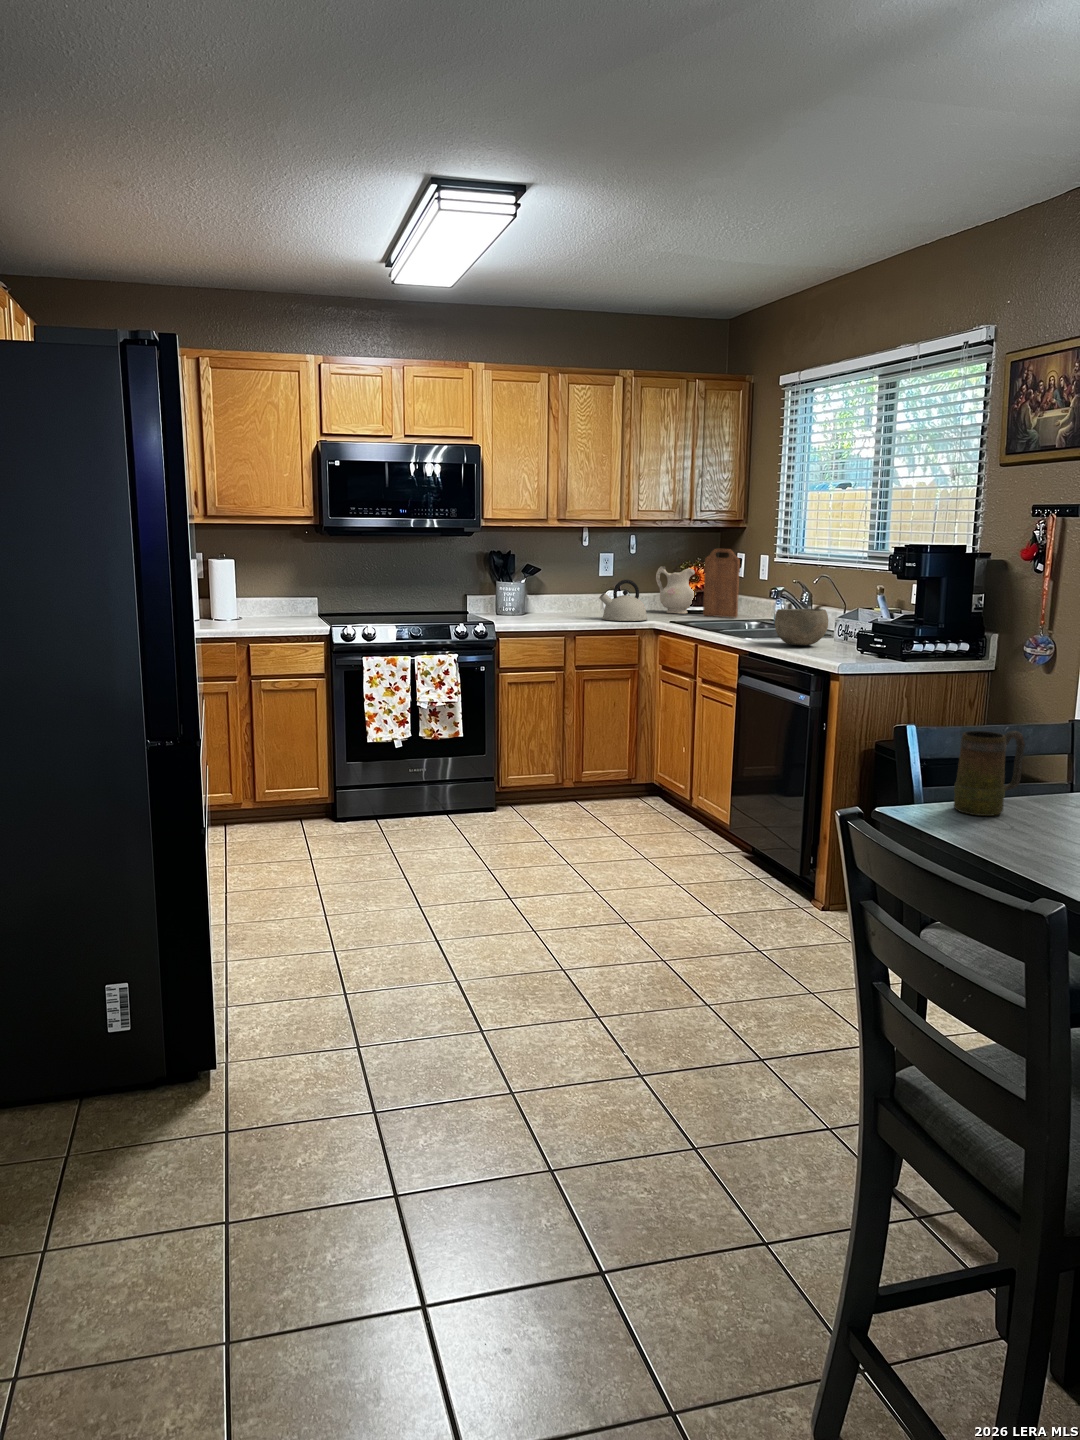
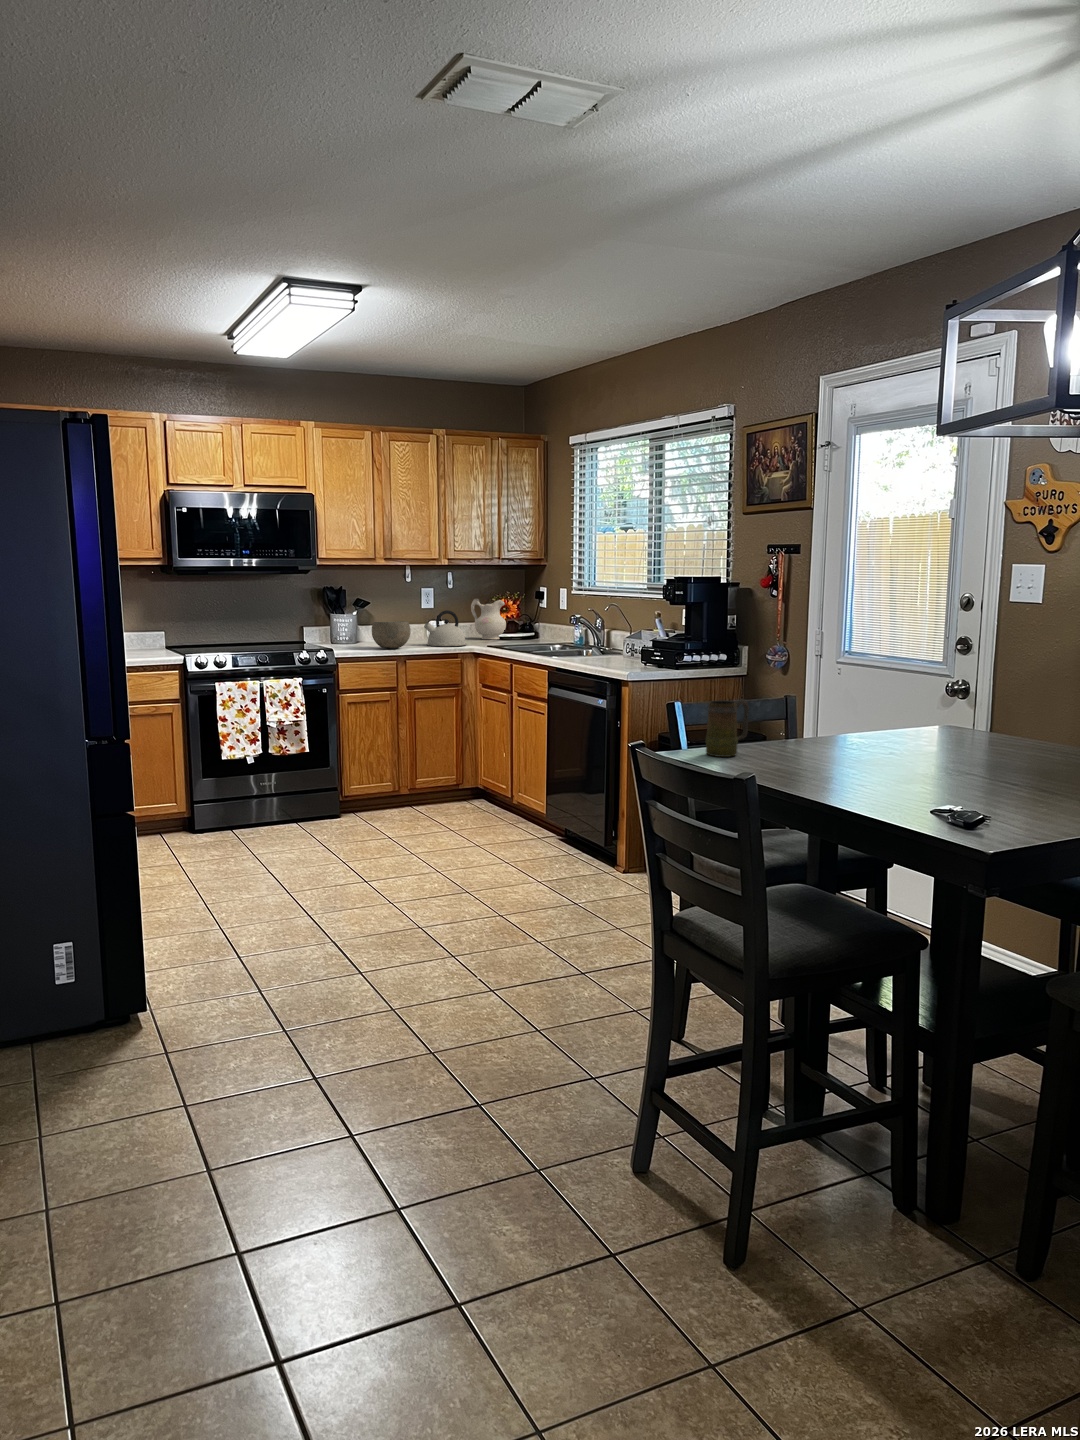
cutting board: present [703,549,740,618] -> none [513,583,543,642]
bowl: present [775,609,828,645] -> present [372,621,411,648]

